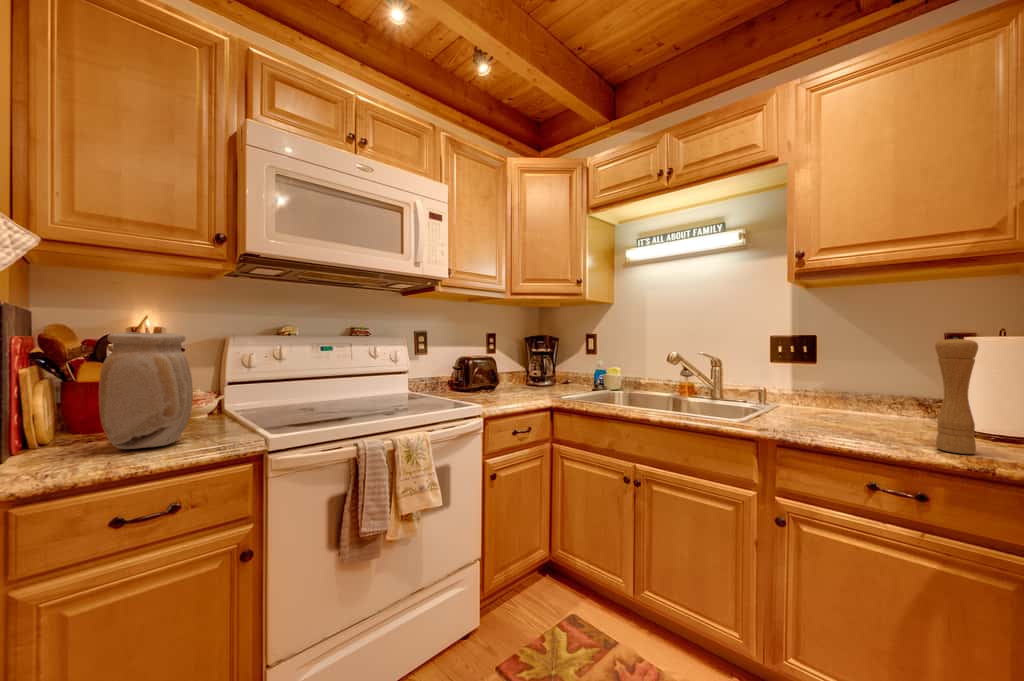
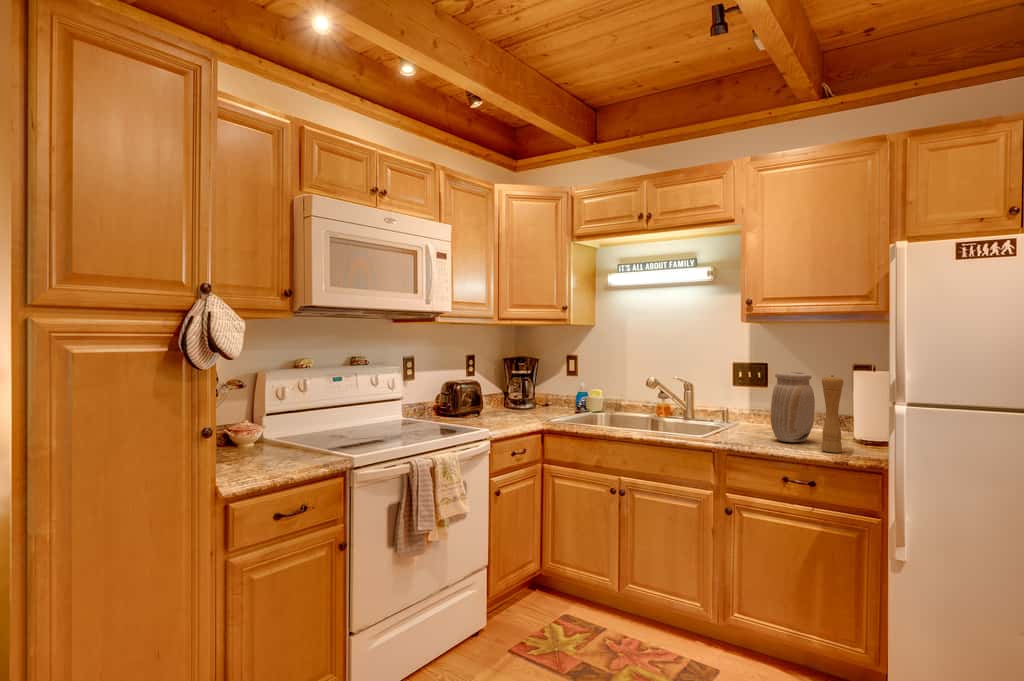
vase: present [99,332,193,449] -> present [771,372,815,442]

